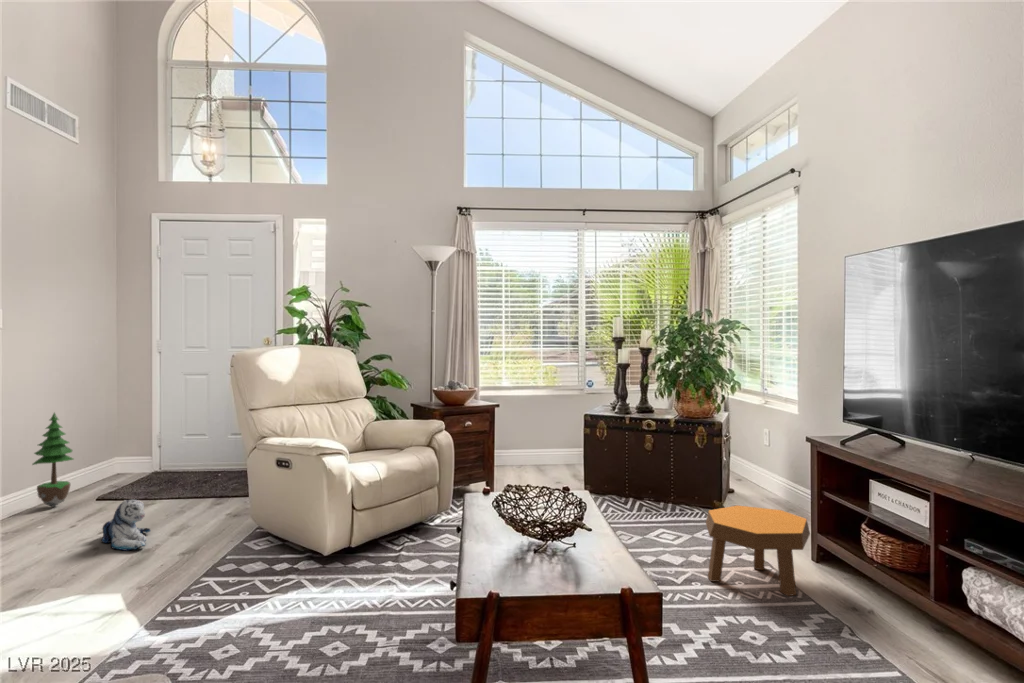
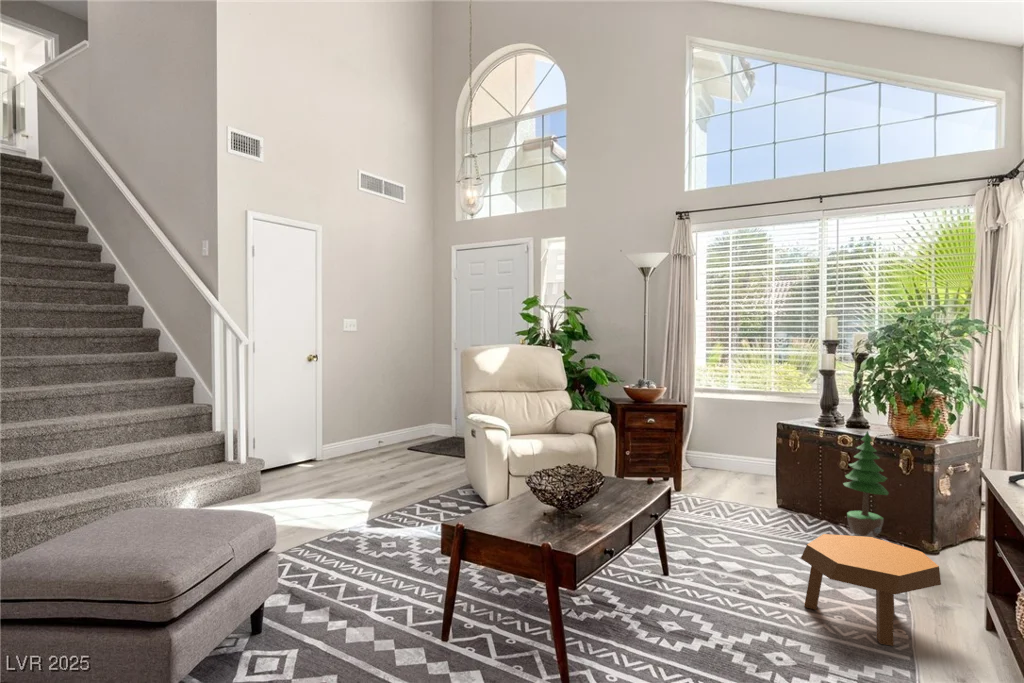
potted tree: present [33,413,73,507] -> present [843,431,889,538]
plush toy: present [101,499,150,550] -> none [387,446,416,480]

